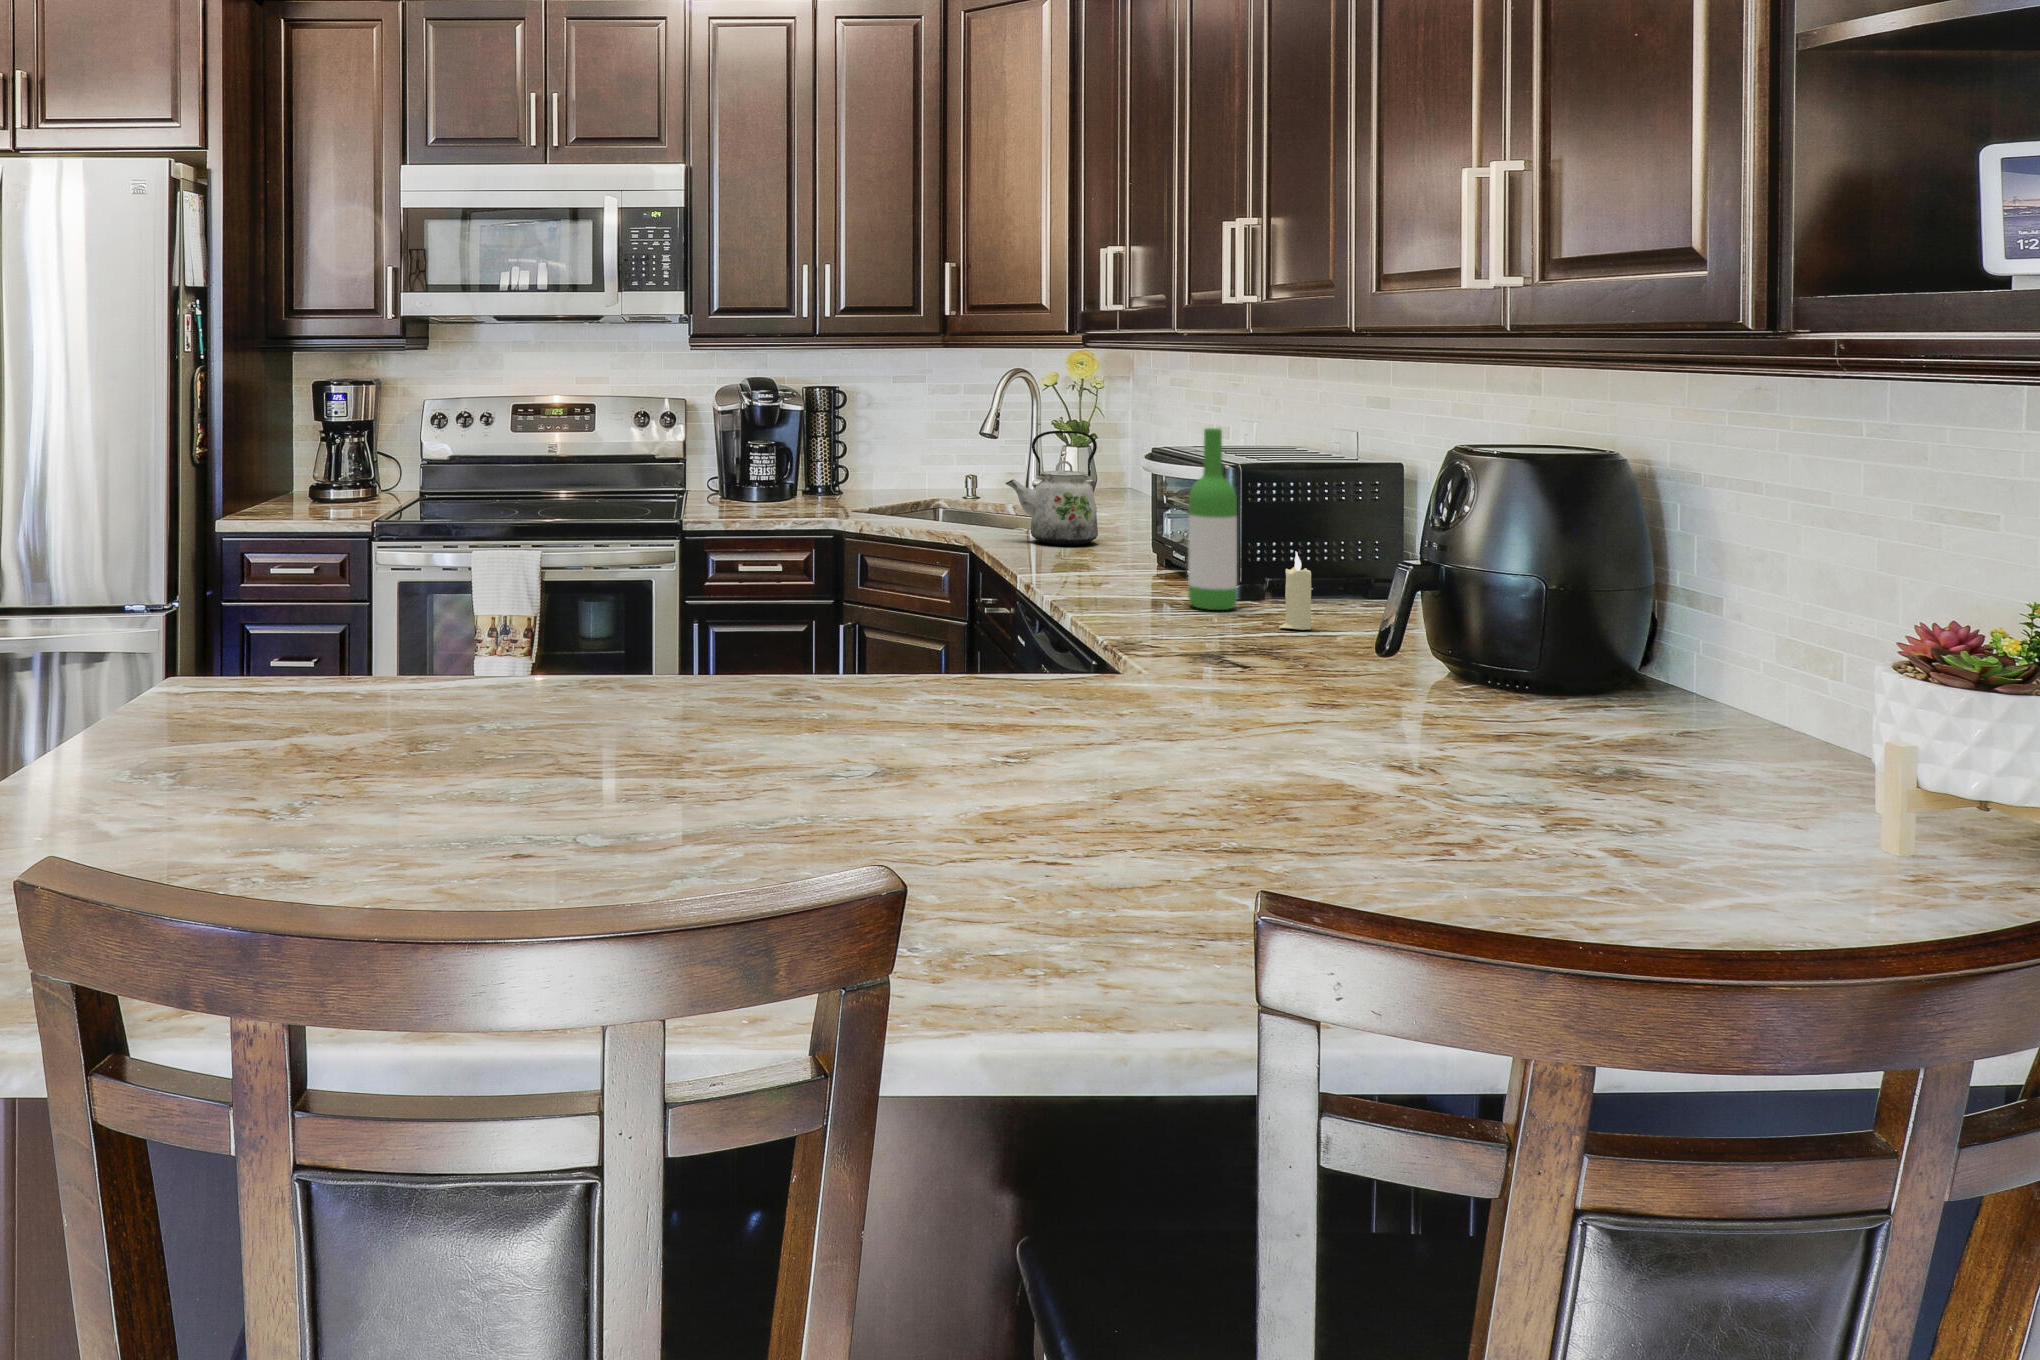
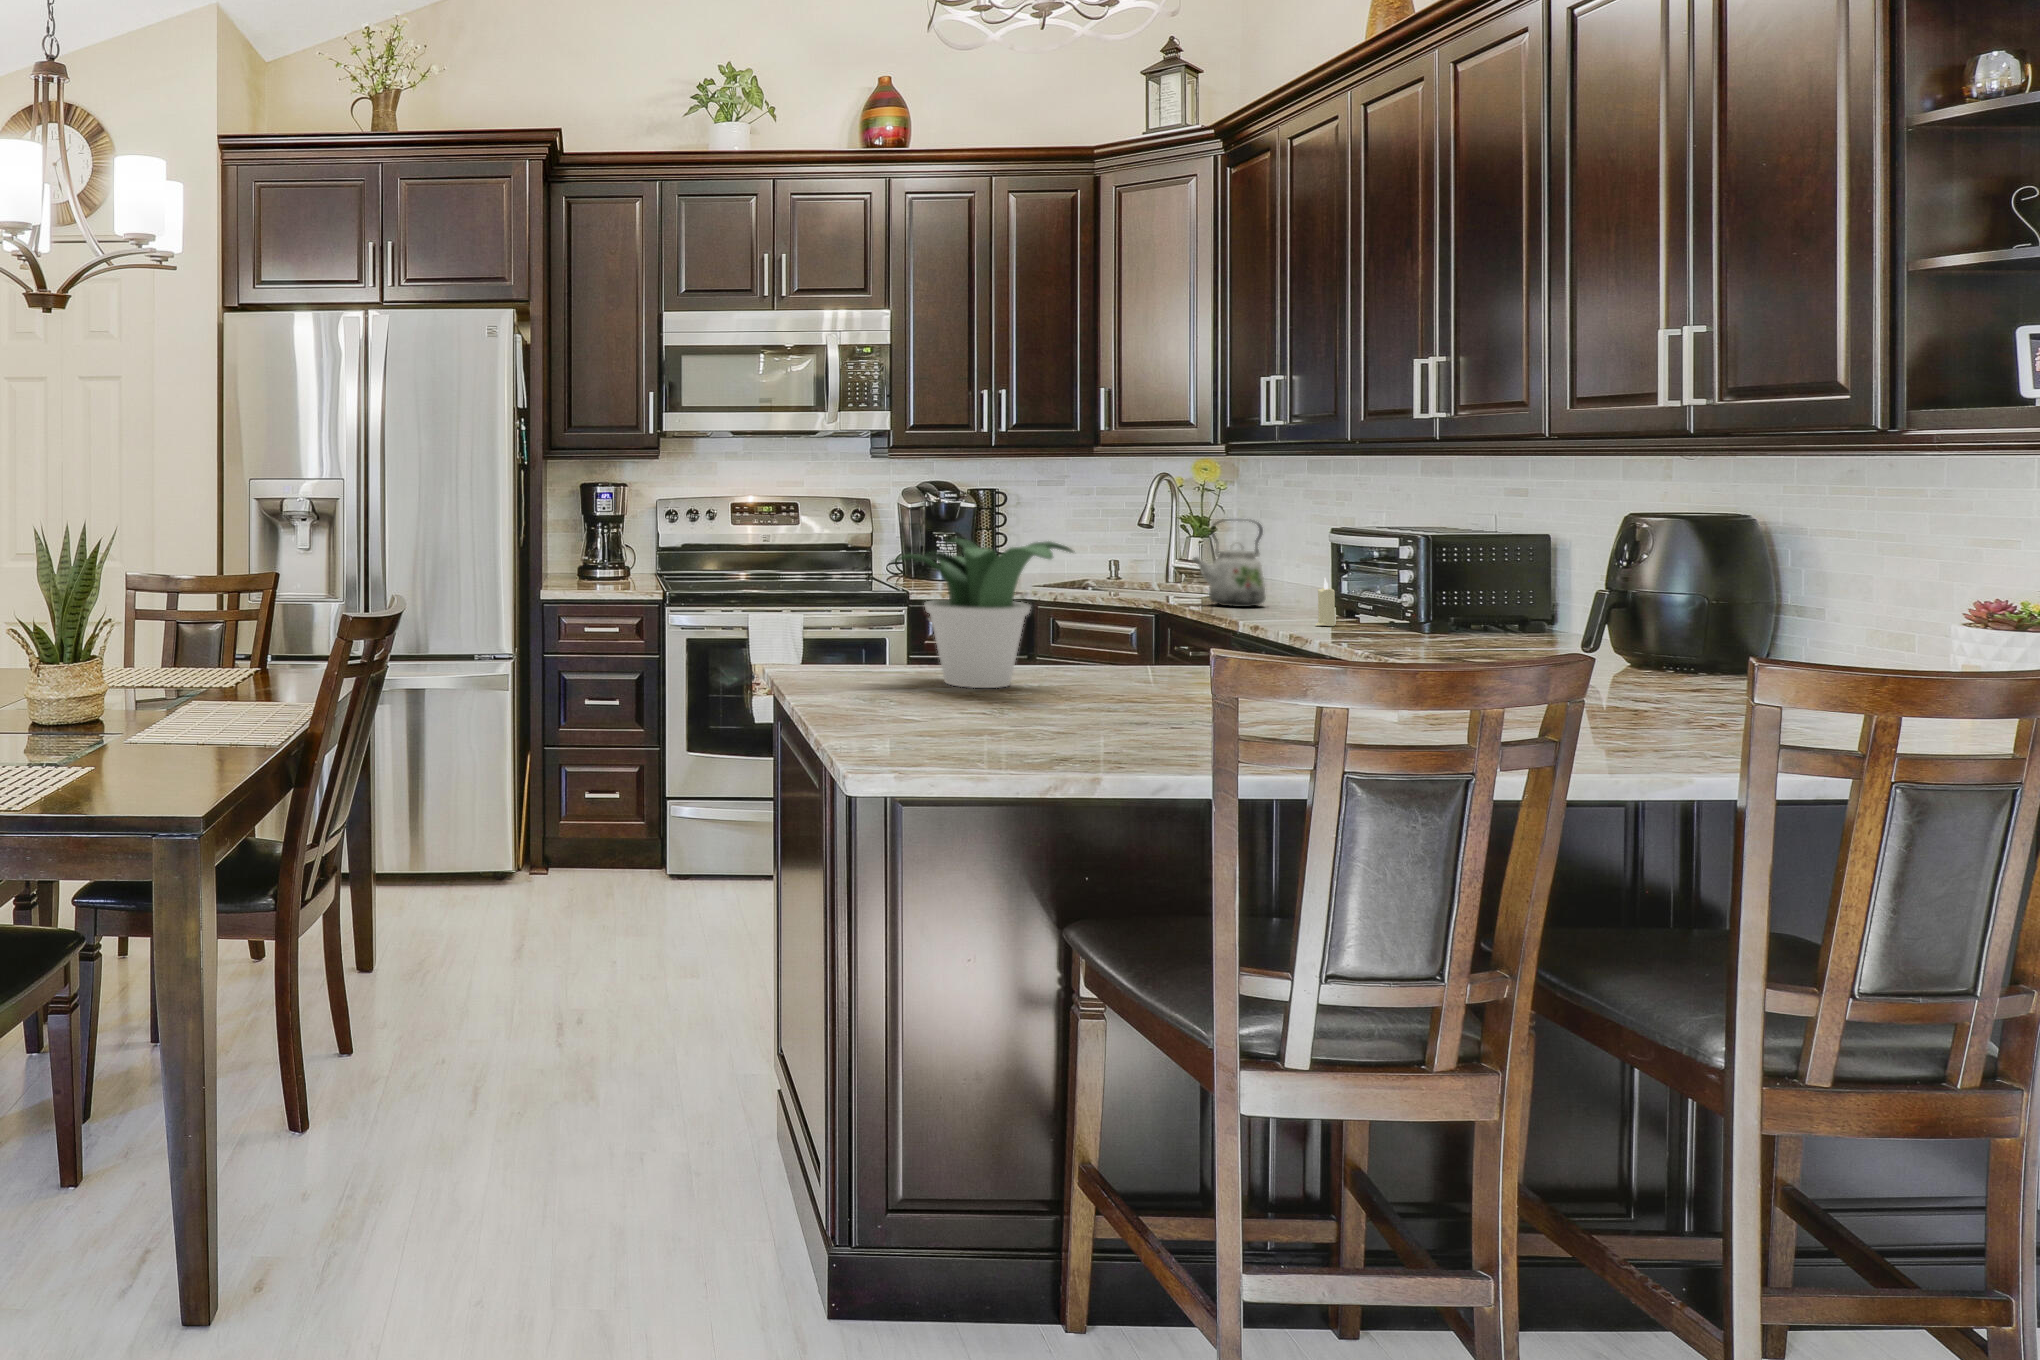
wine bottle: present [1188,428,1237,610] -> none [1395,507,1433,637]
potted plant: none [184,504,495,760] -> present [892,539,1073,688]
candle: present [1279,552,1311,630] -> present [1315,578,1335,626]

